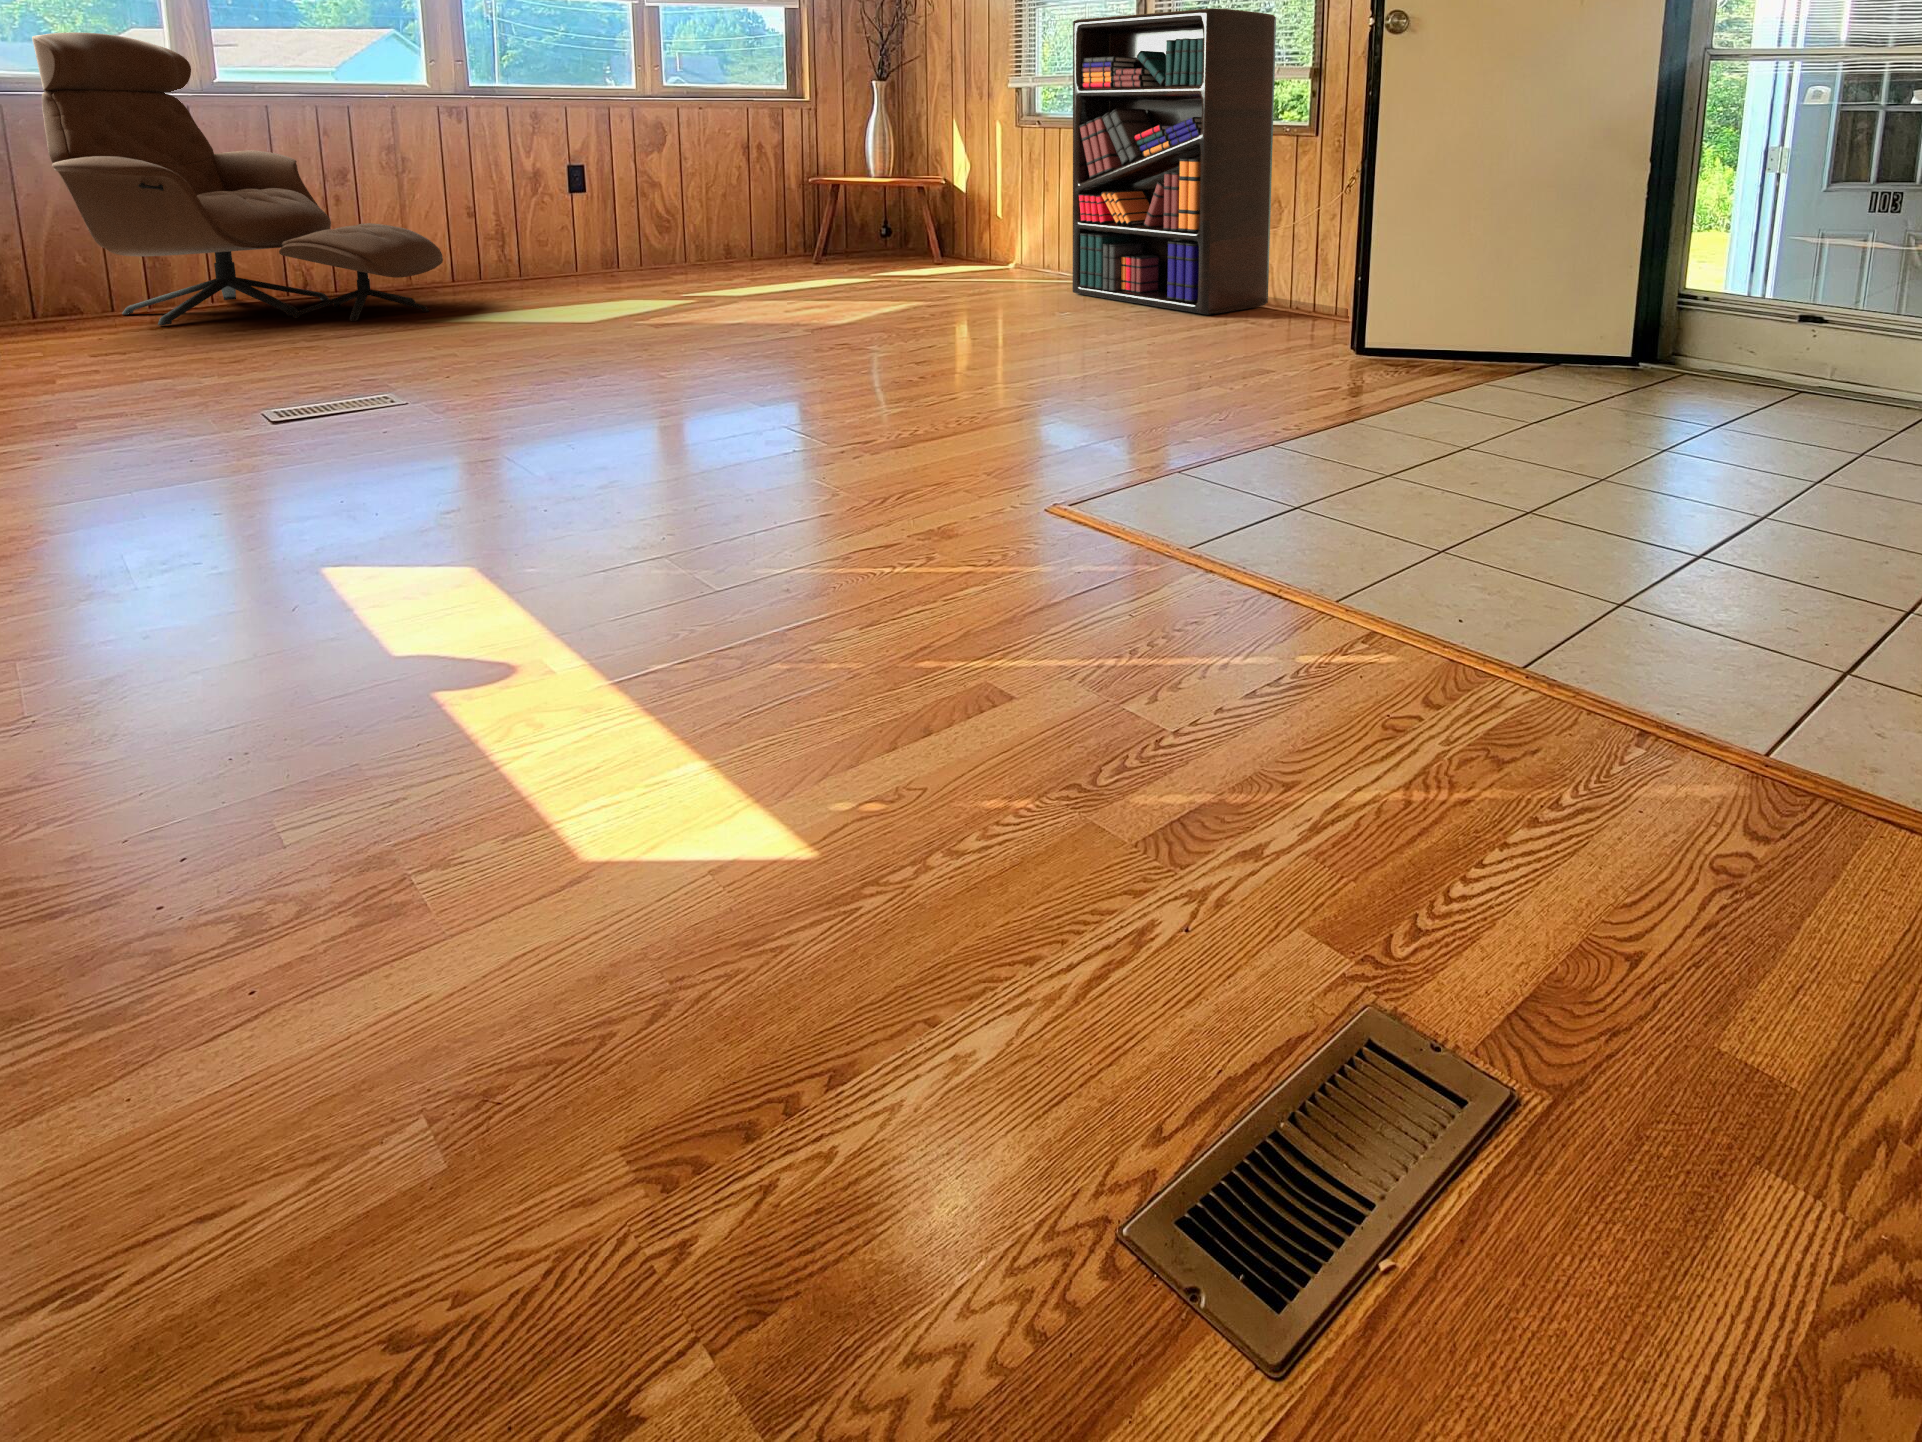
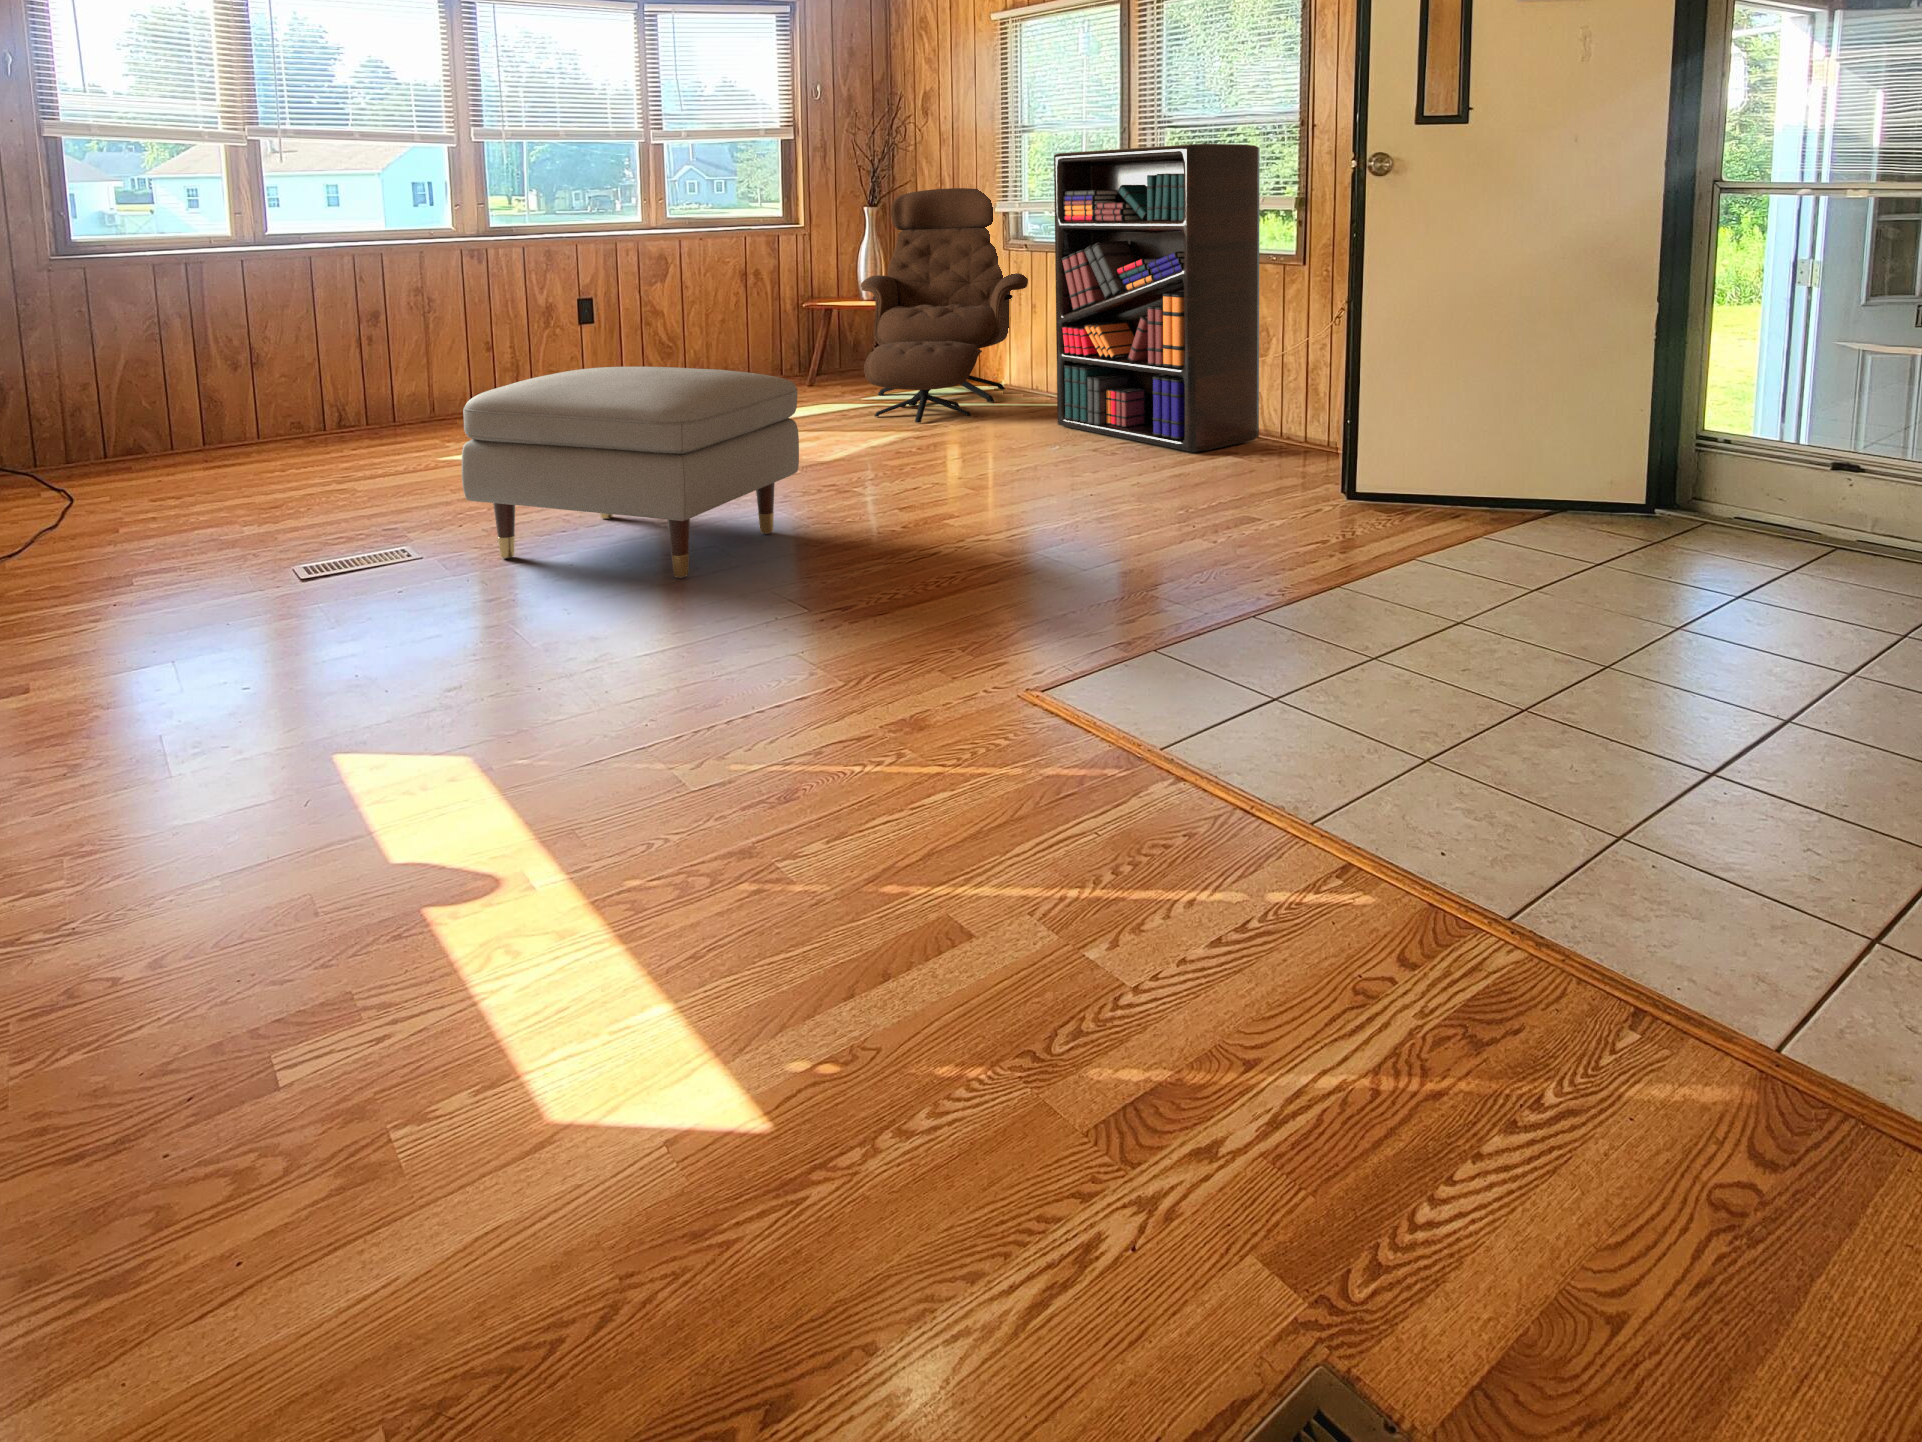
lounge chair: present [32,32,443,325] -> present [861,188,1028,423]
ottoman: none [455,209,816,413] -> present [462,367,799,578]

